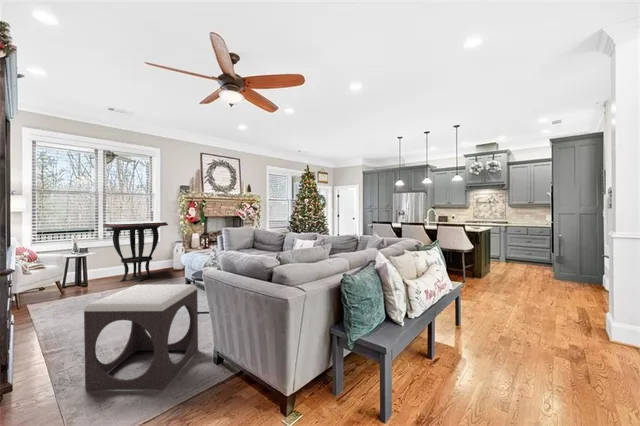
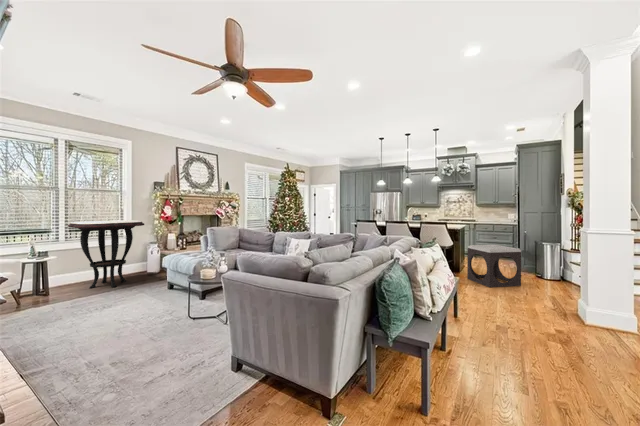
footstool: present [84,284,198,390] -> present [467,245,521,287]

